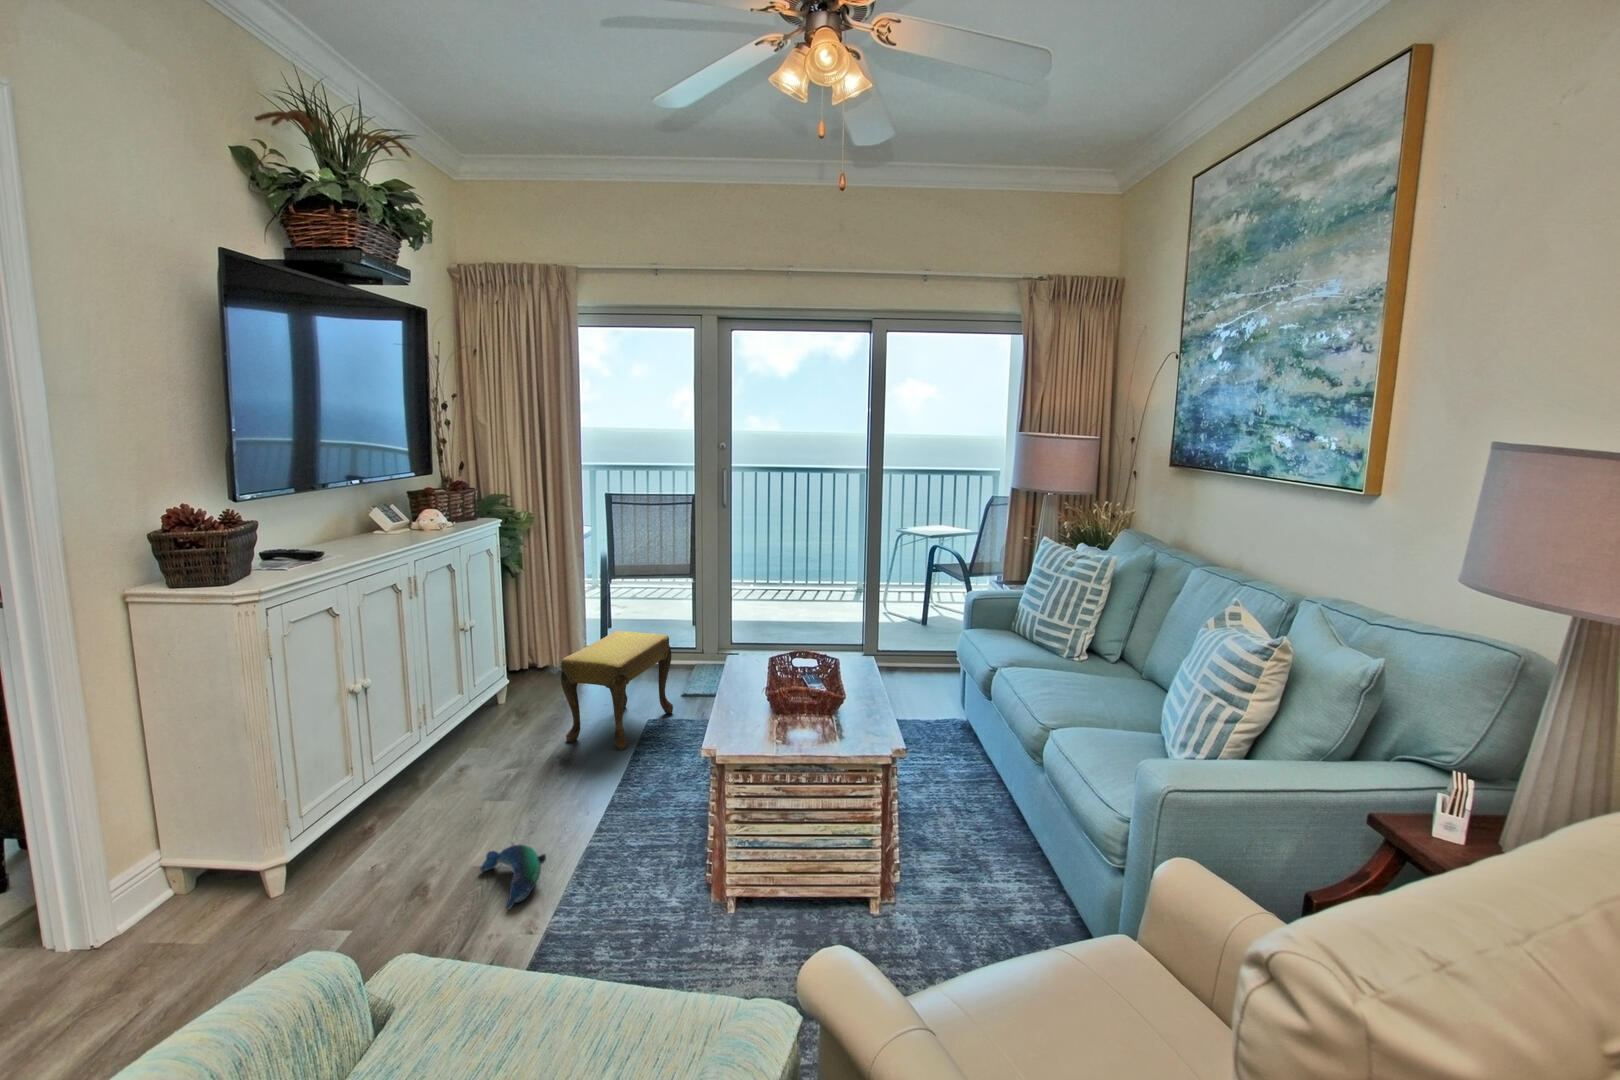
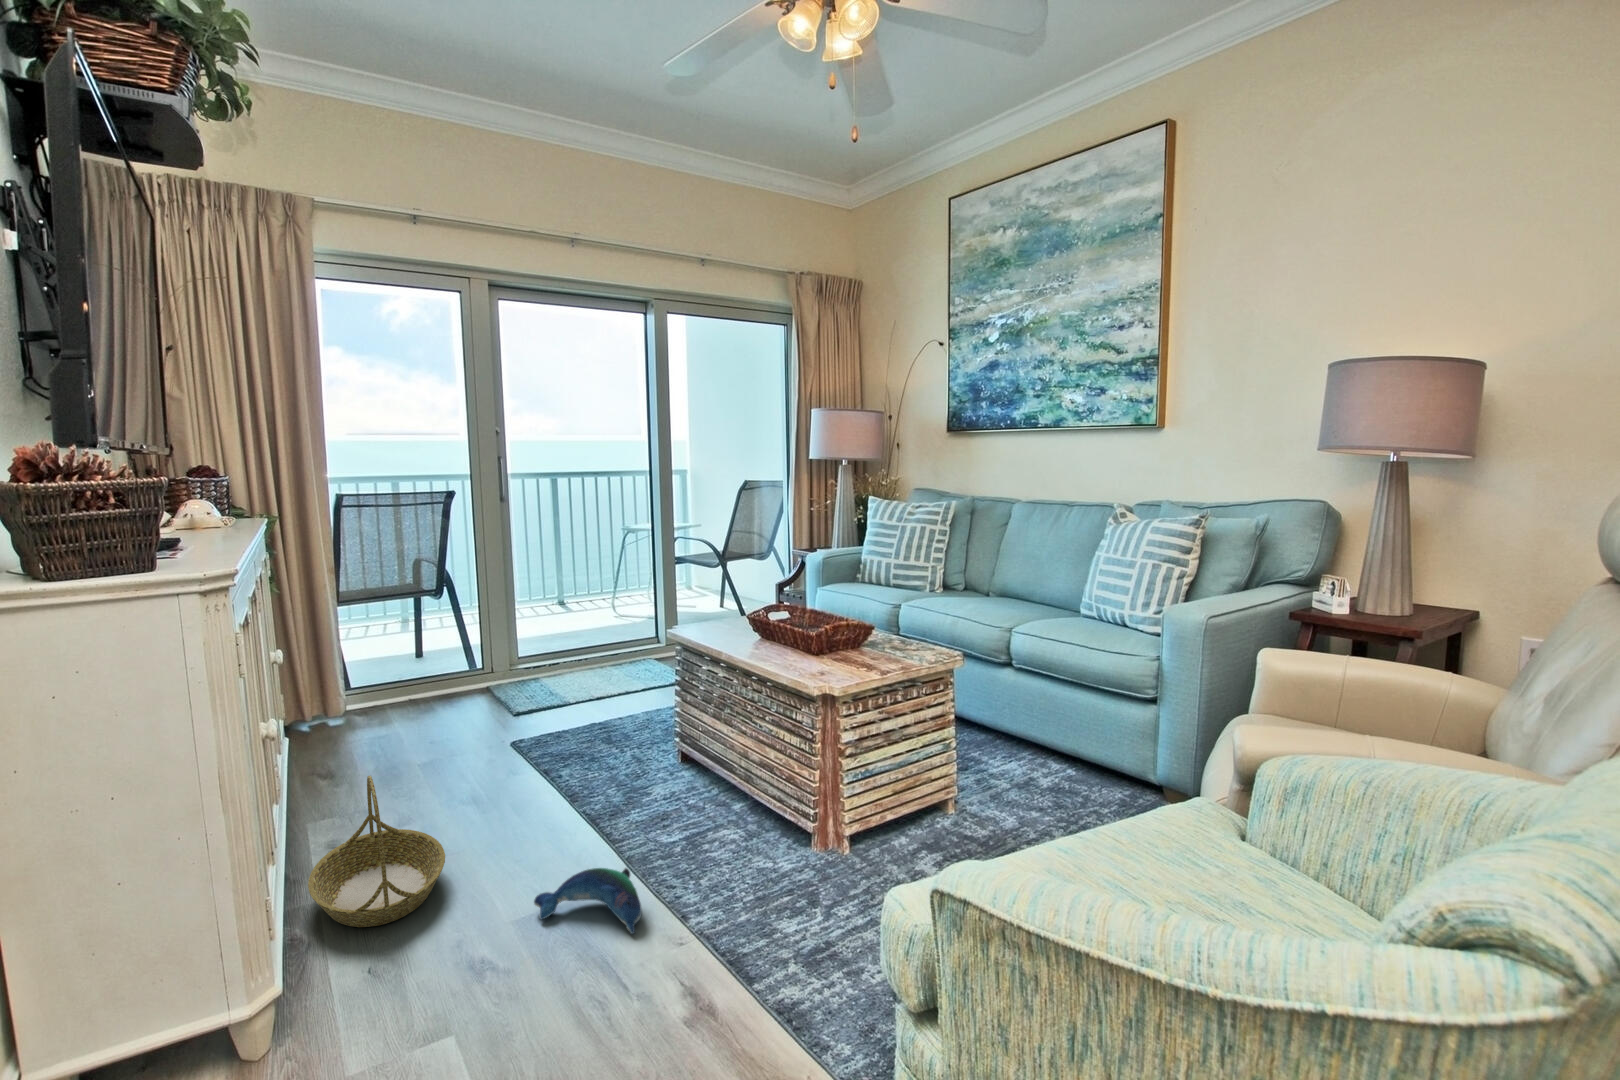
footstool: present [561,631,673,750] -> none [433,642,537,789]
basket: none [386,725,492,834] -> present [308,776,445,927]

